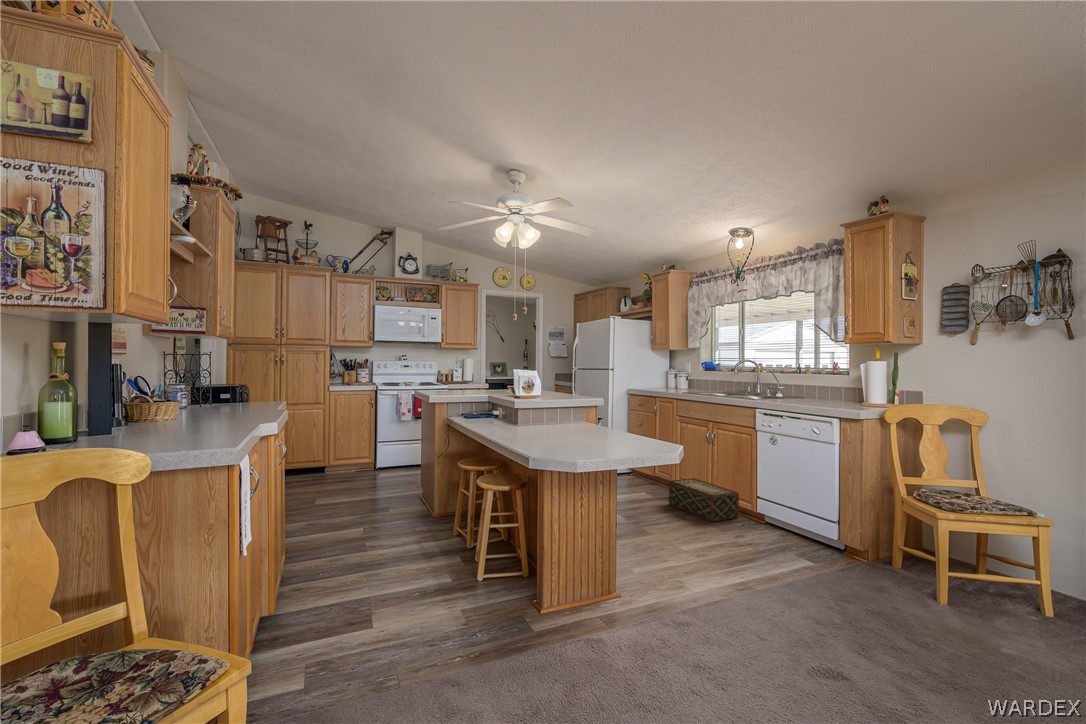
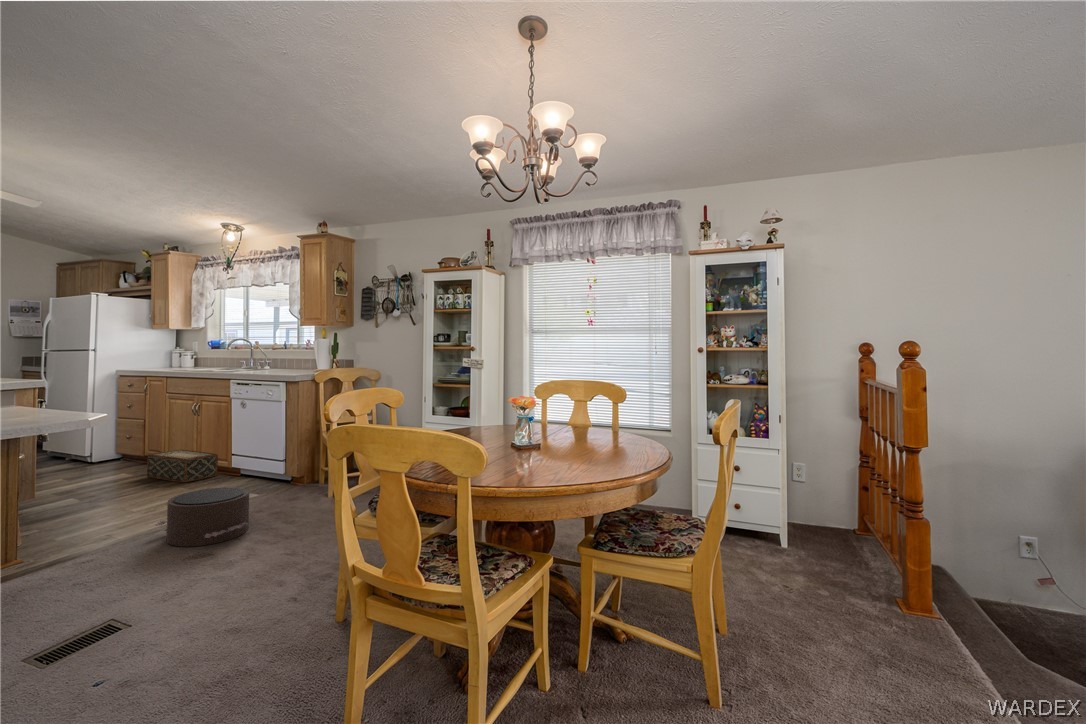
pouf: none [742,564,879,662] -> present [155,487,249,547]

